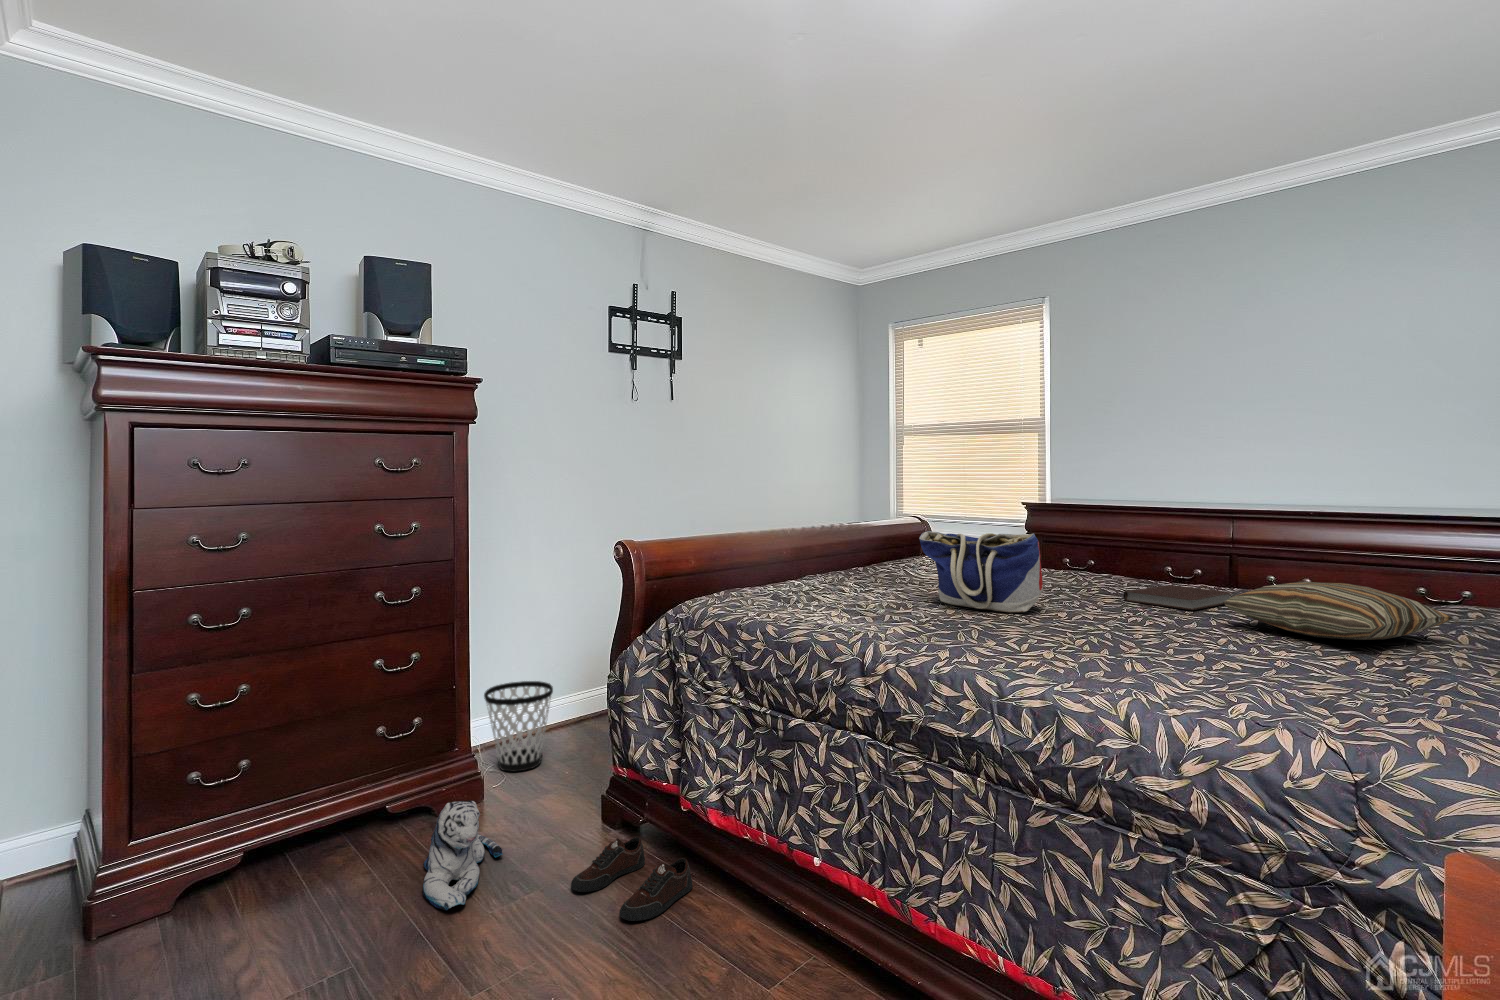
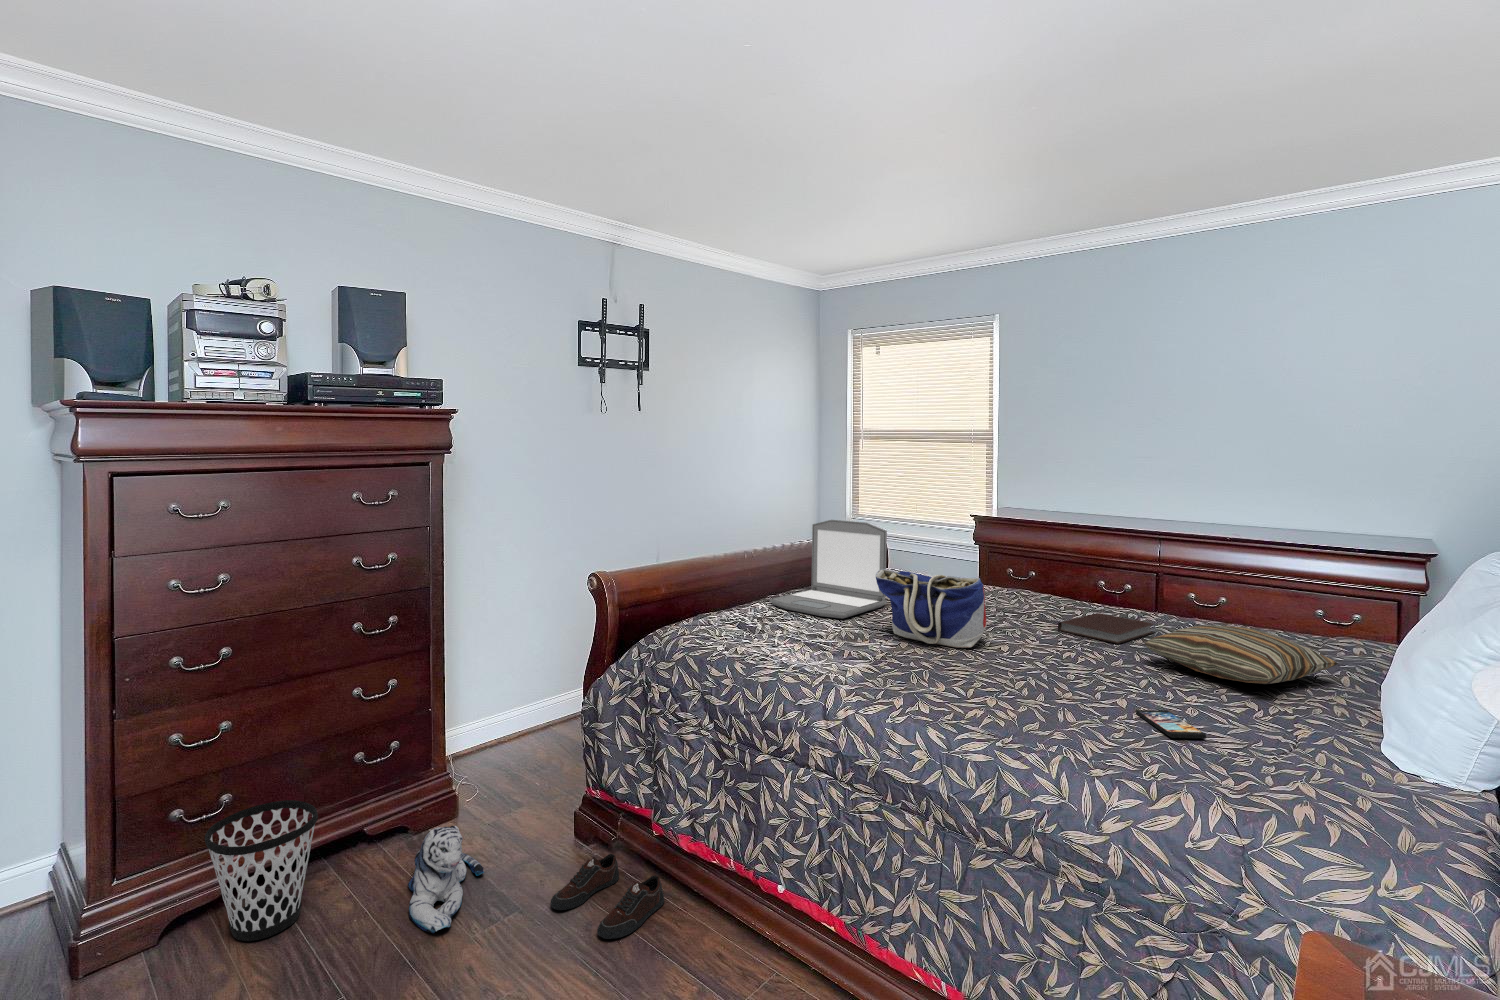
laptop: none [807,492,933,591] -> present [770,520,887,619]
smartphone: none [1216,660,1300,683] -> present [1136,710,1206,739]
wastebasket: present [484,681,553,772] -> present [205,800,318,941]

